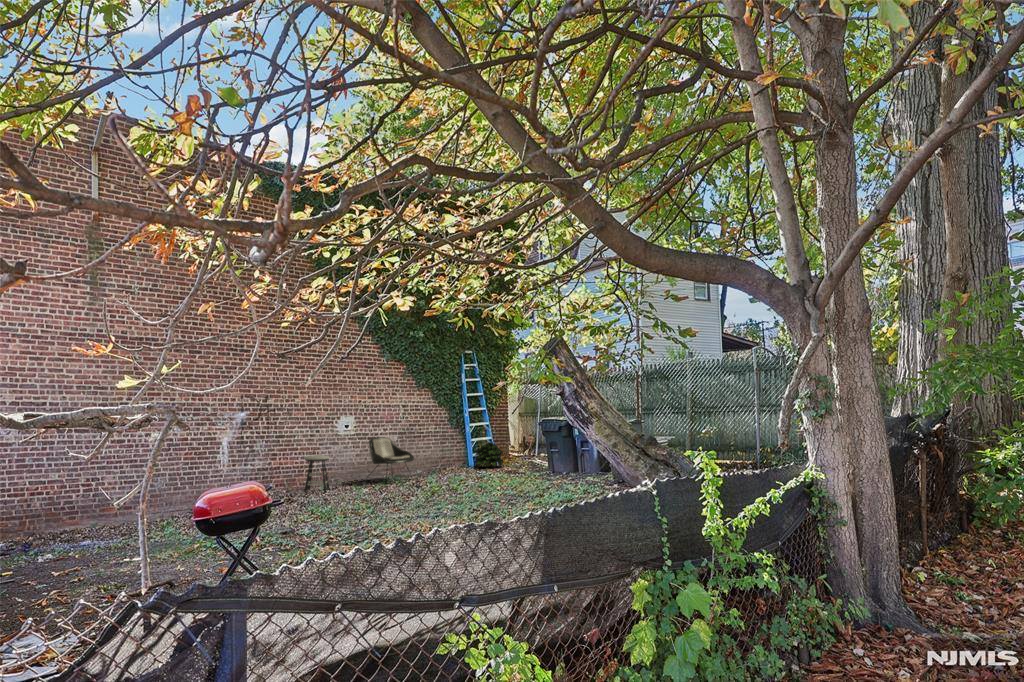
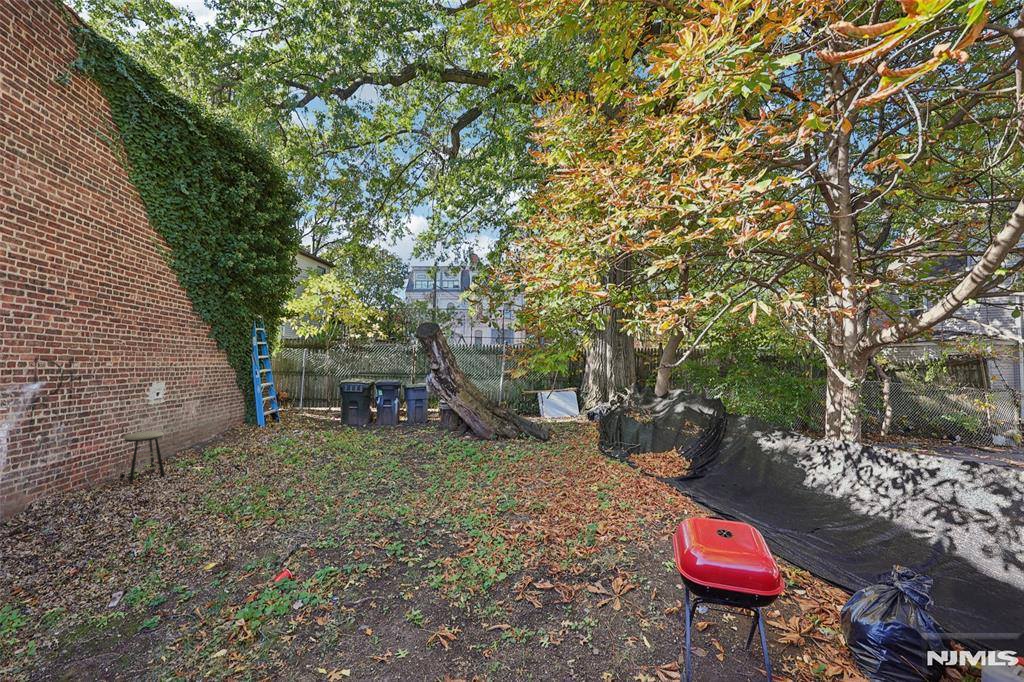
lounge chair: present [367,437,414,484] -> none [181,403,241,454]
potted plant: present [475,442,503,467] -> none [267,399,298,424]

